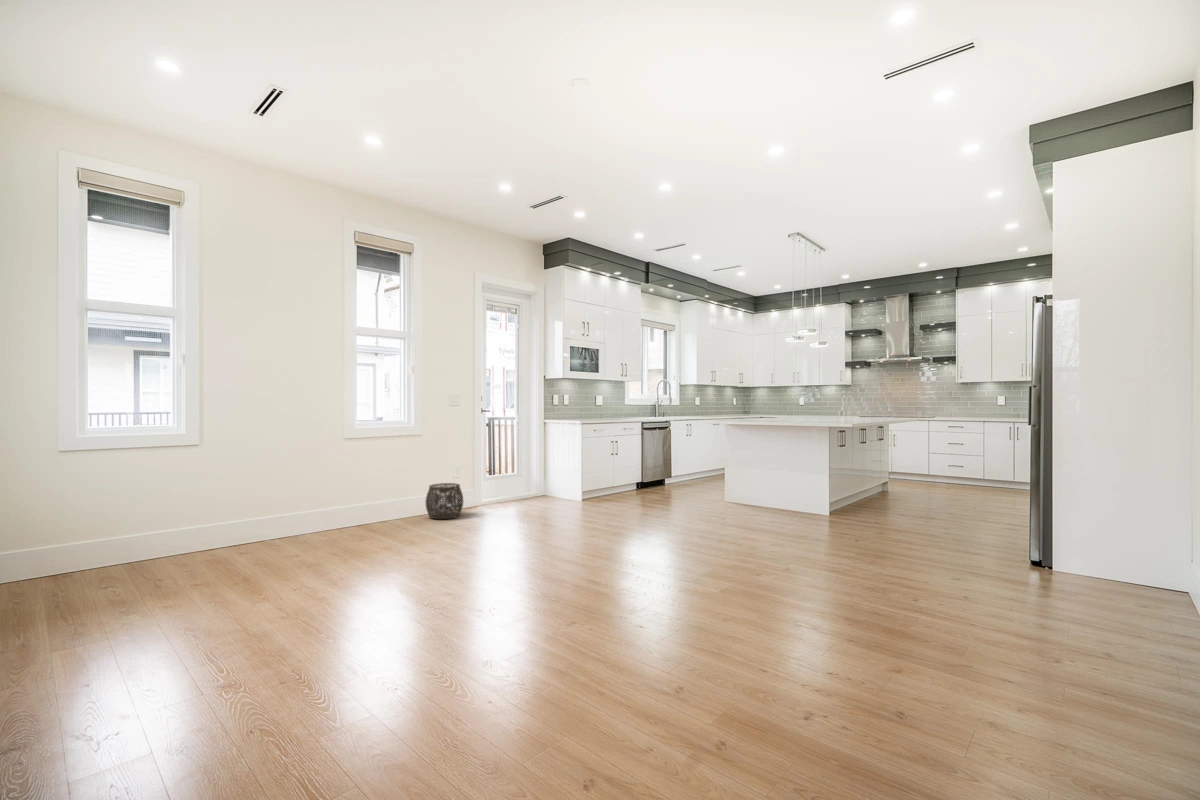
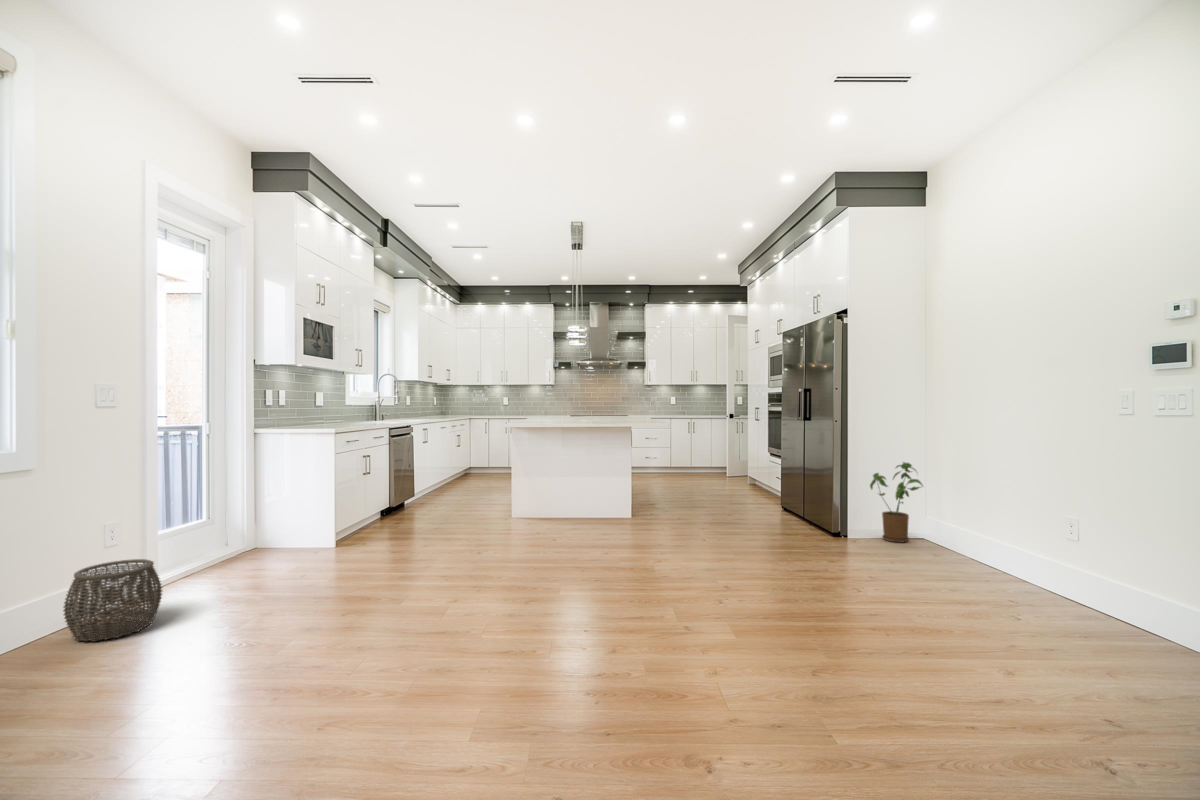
house plant: none [1078,483,1159,590] -> present [870,462,922,542]

